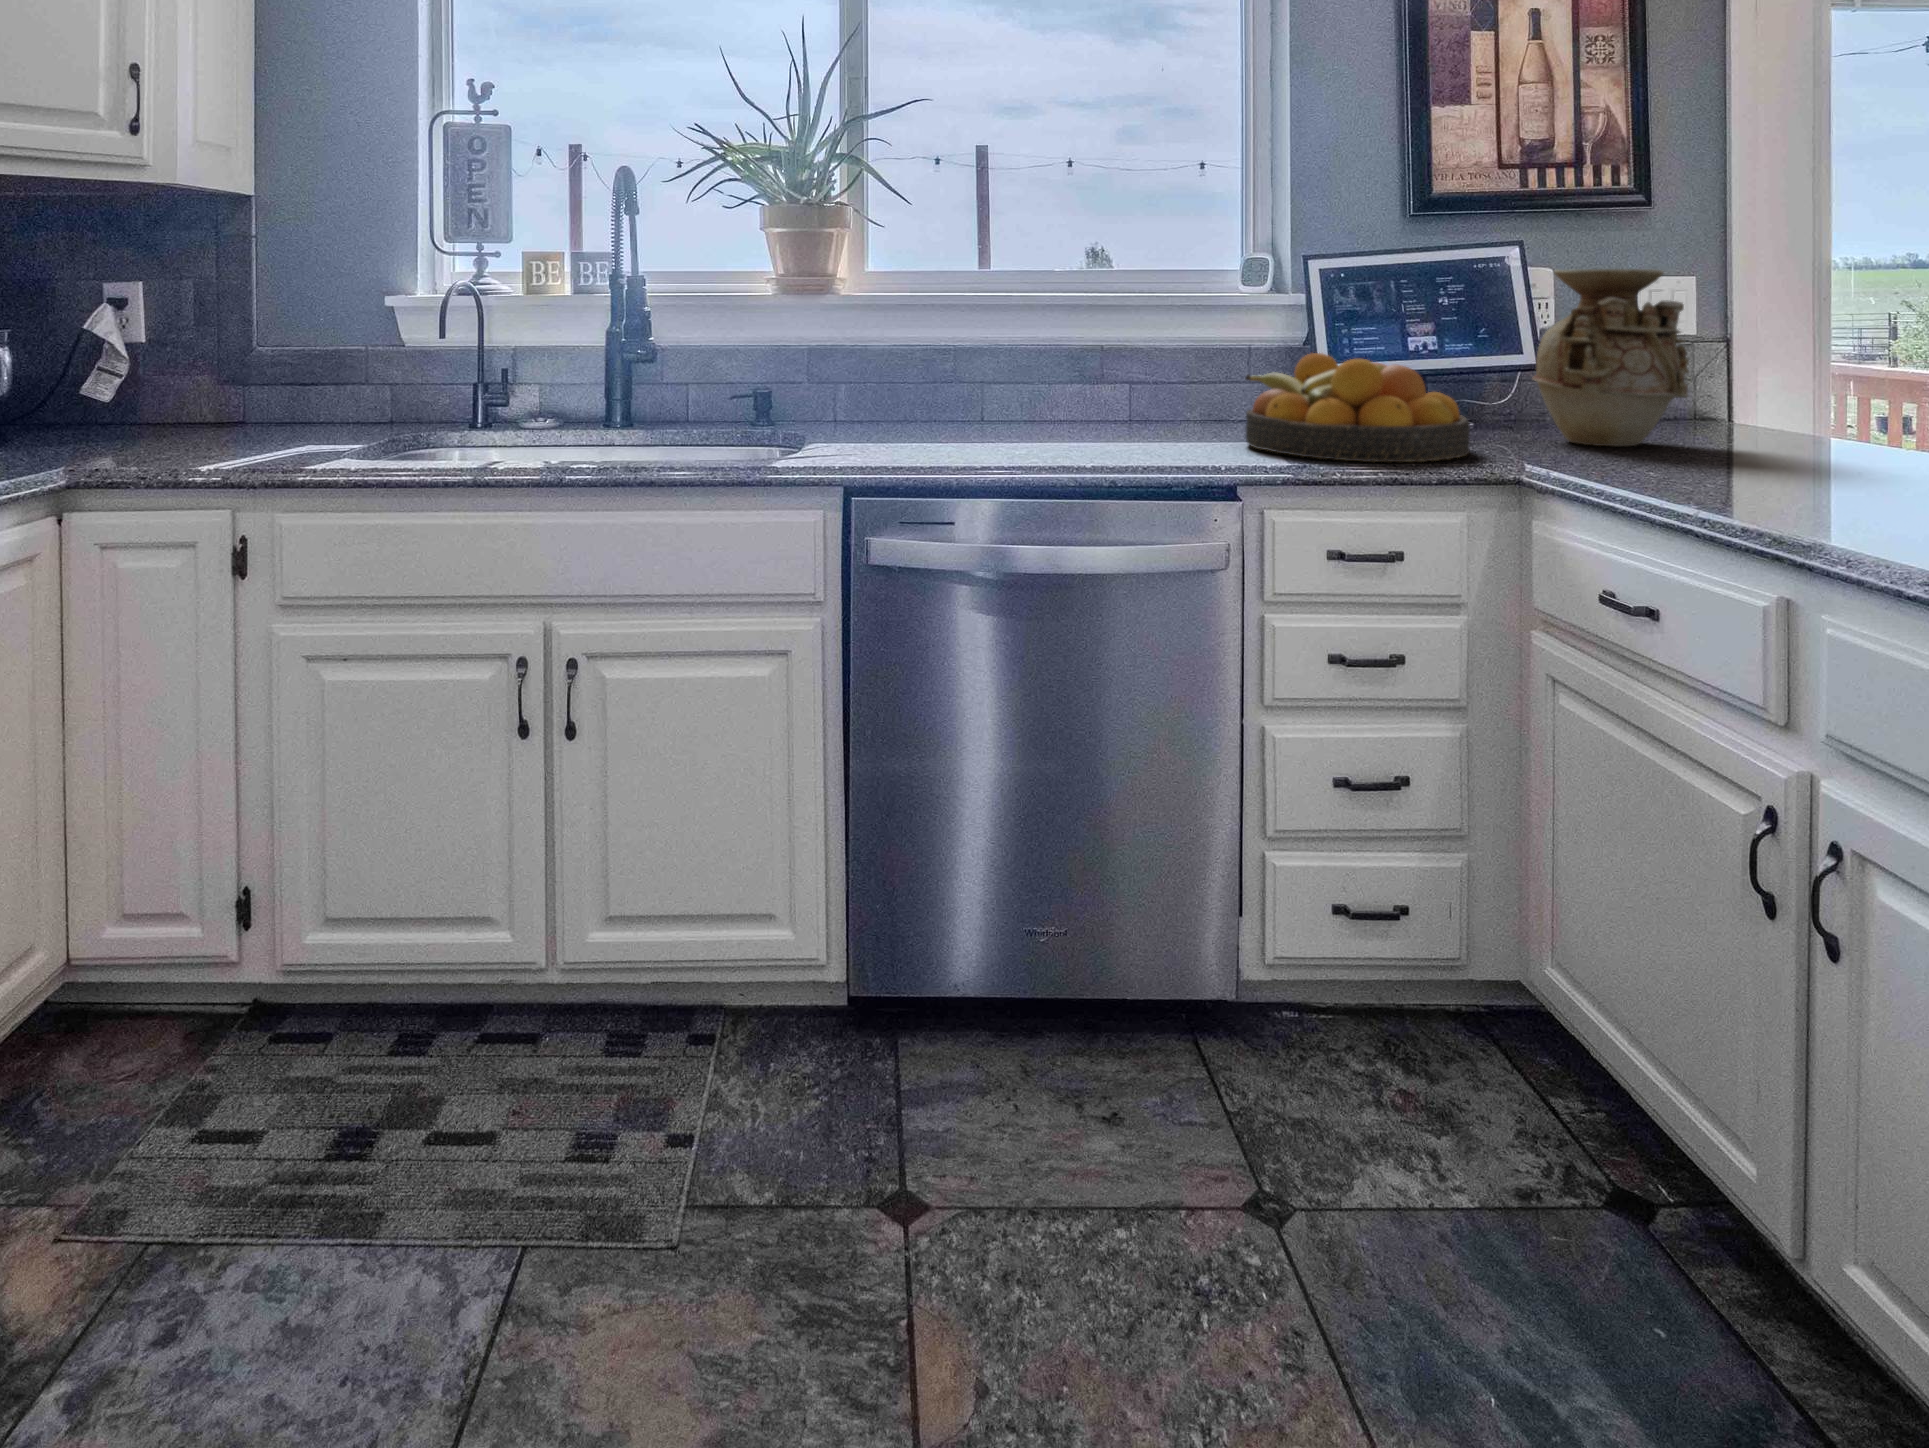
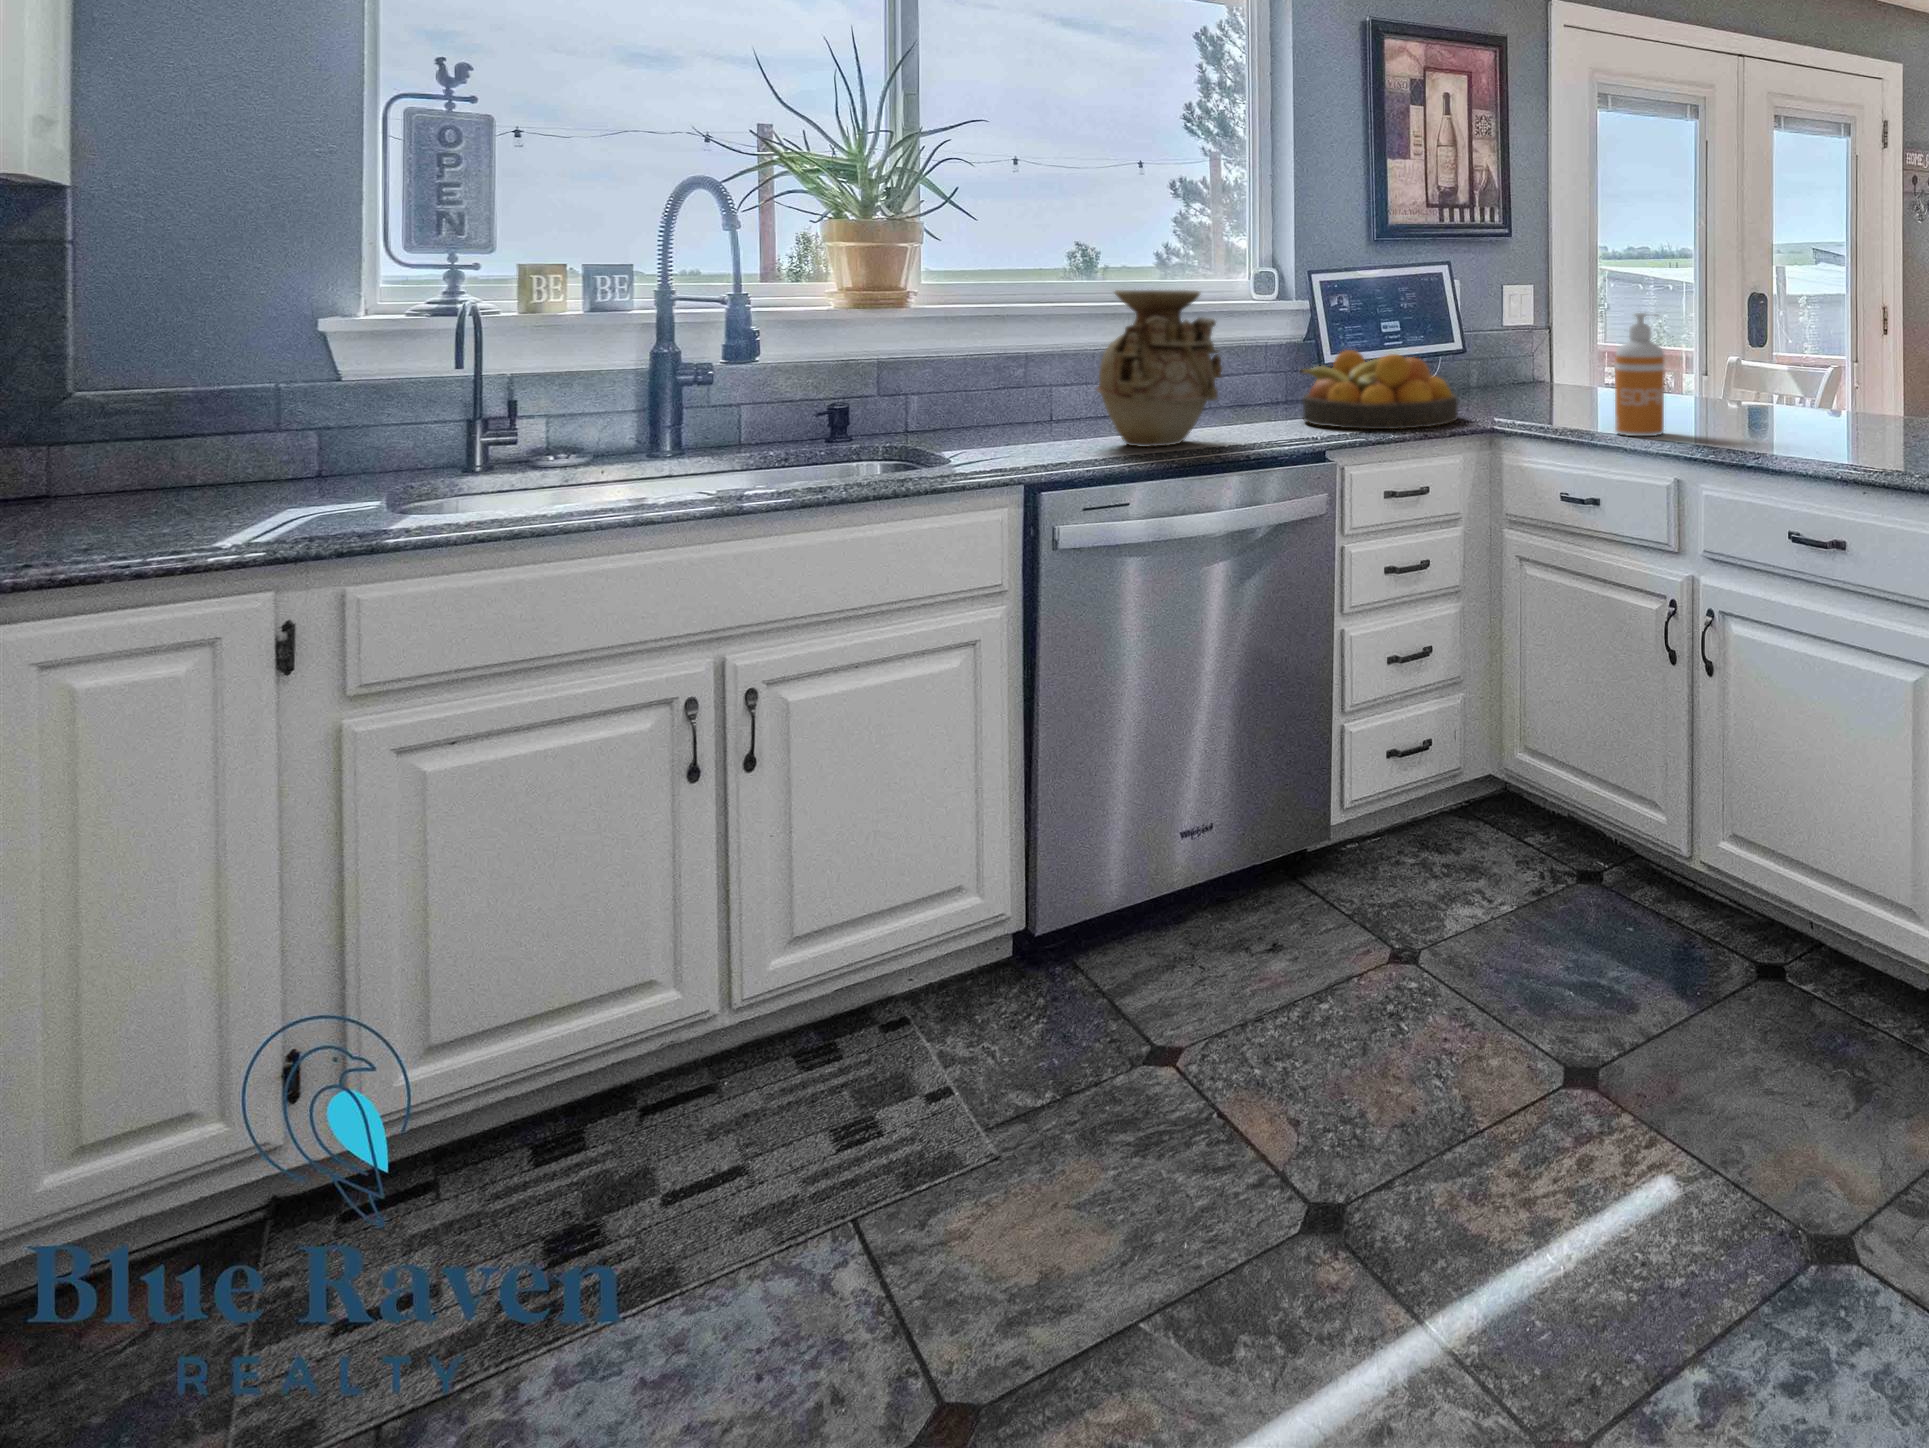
vase: present [1533,269,1689,446] -> present [1097,290,1222,447]
soap dispenser: none [1698,300,1799,509] -> present [1615,313,1664,436]

